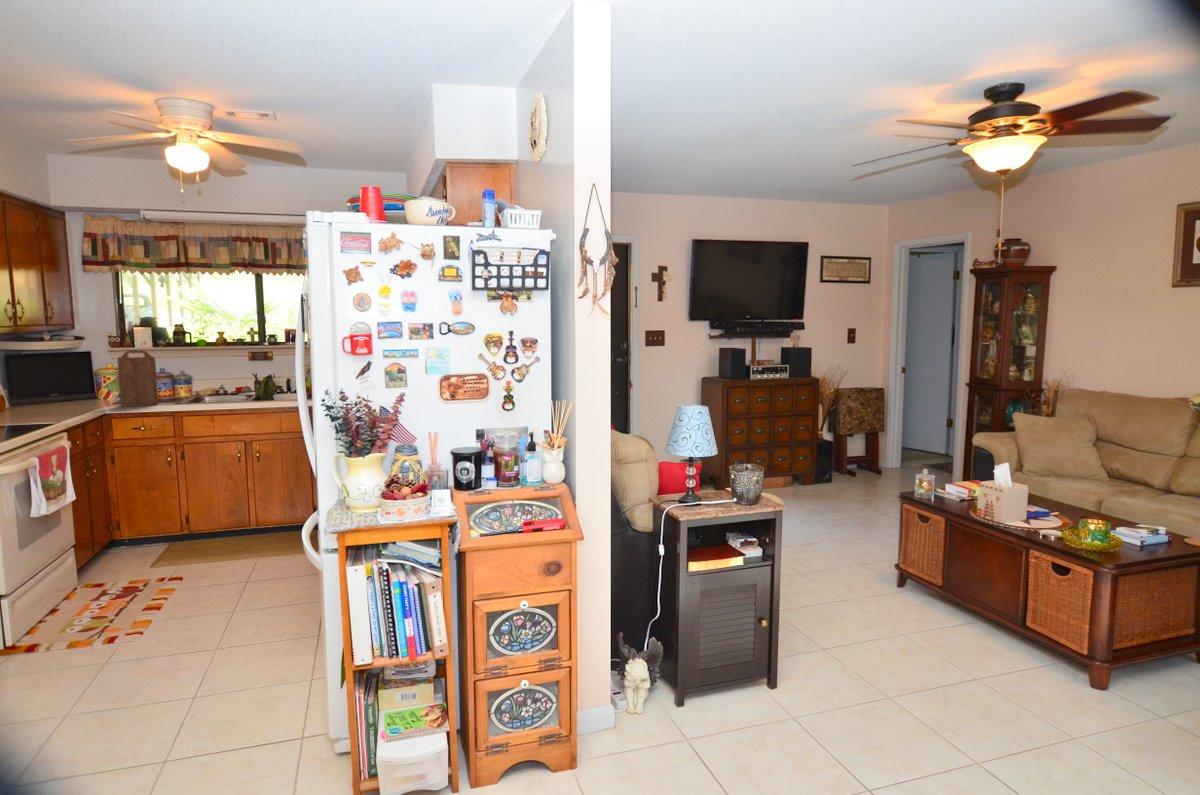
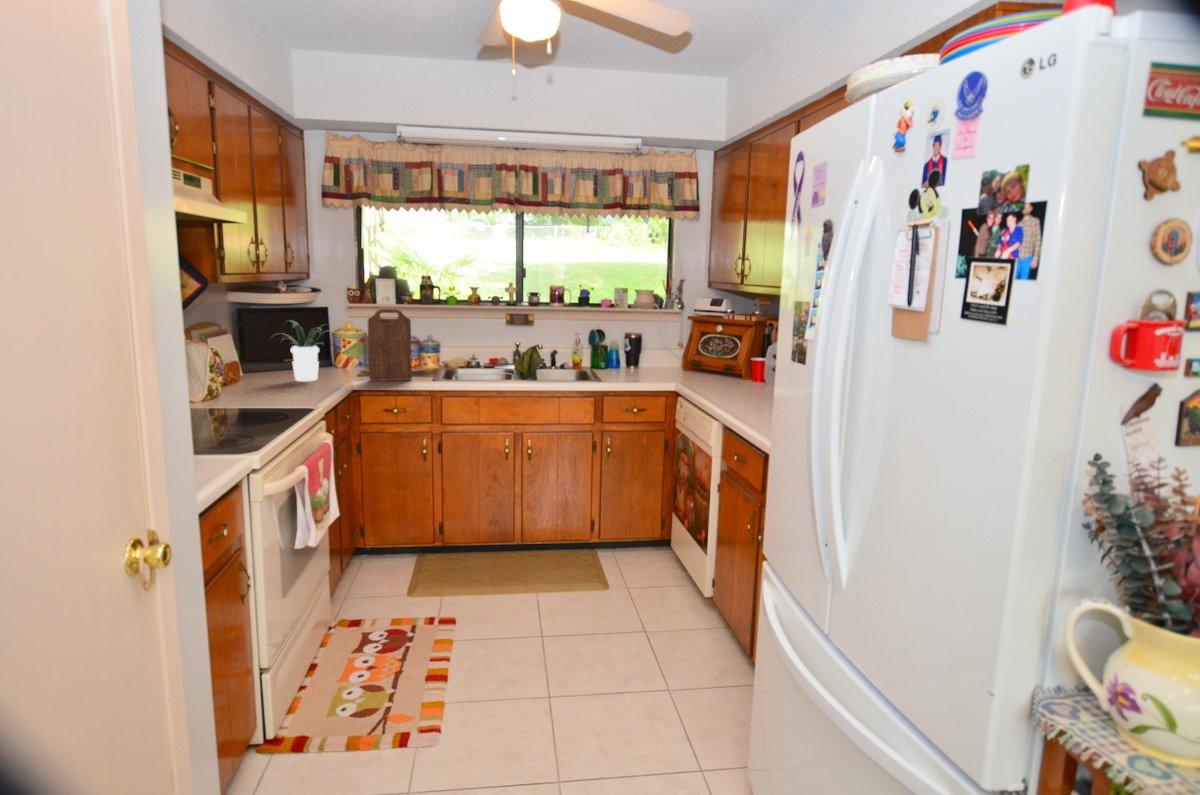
potted plant: none [28,361,97,408] -> present [281,320,328,381]

